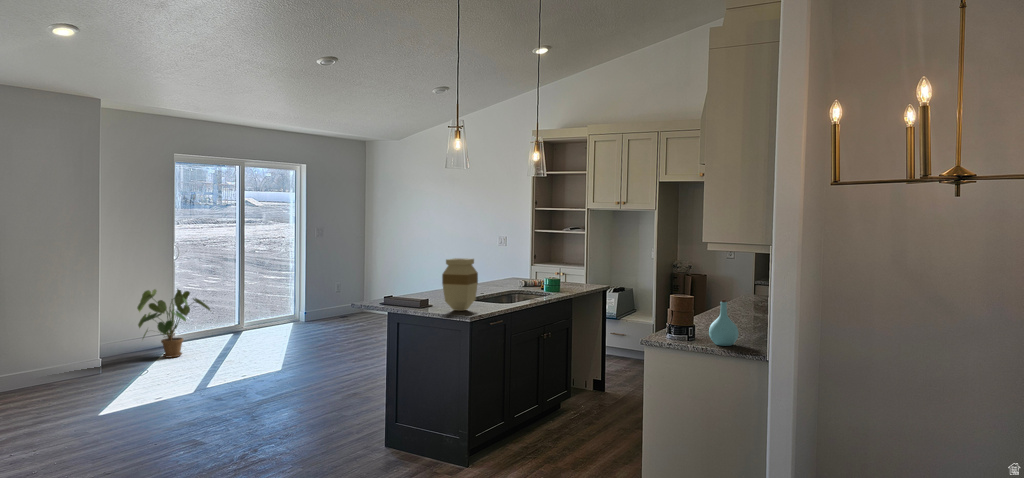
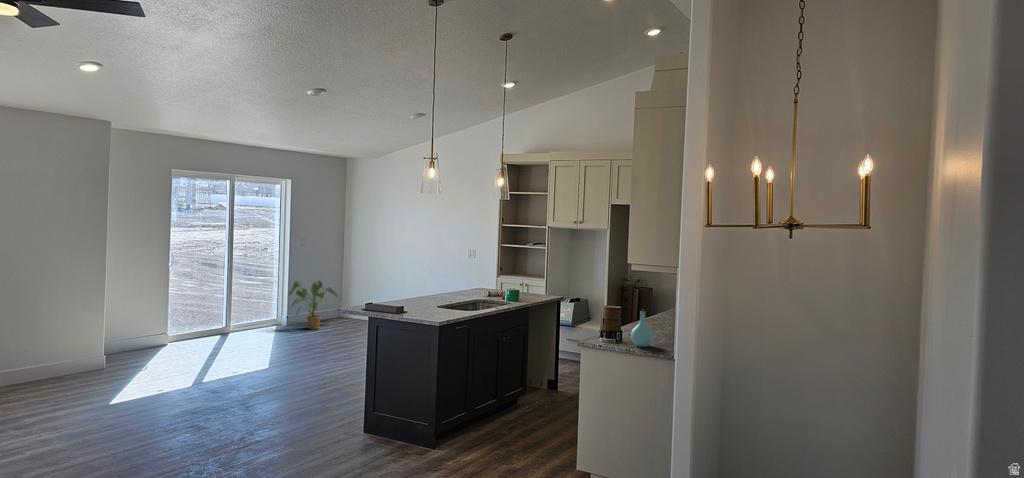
vase: present [442,258,478,311] -> none [416,271,447,316]
house plant: present [137,289,210,357] -> present [289,281,338,329]

